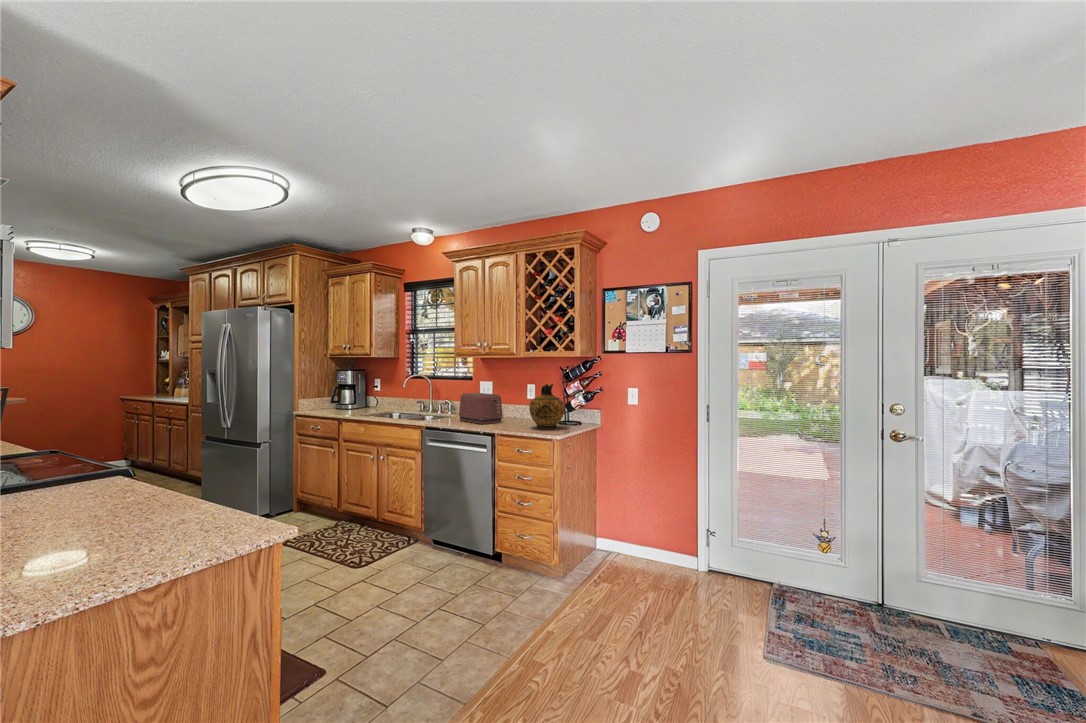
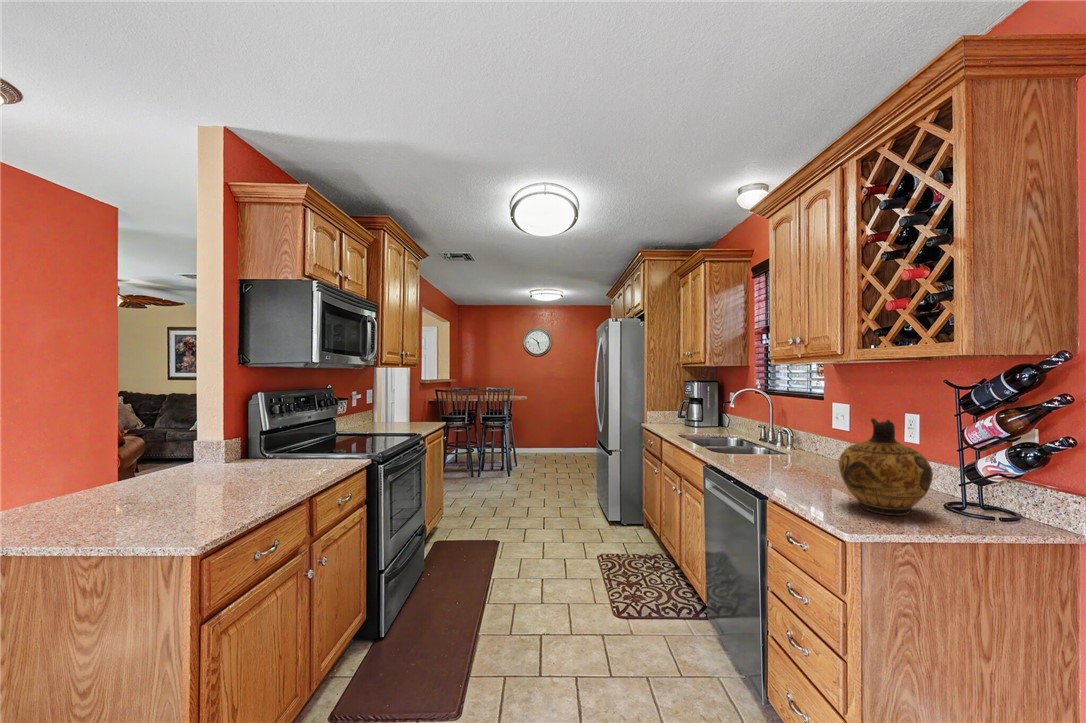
toaster: present [459,393,503,424] -> none [772,421,833,478]

